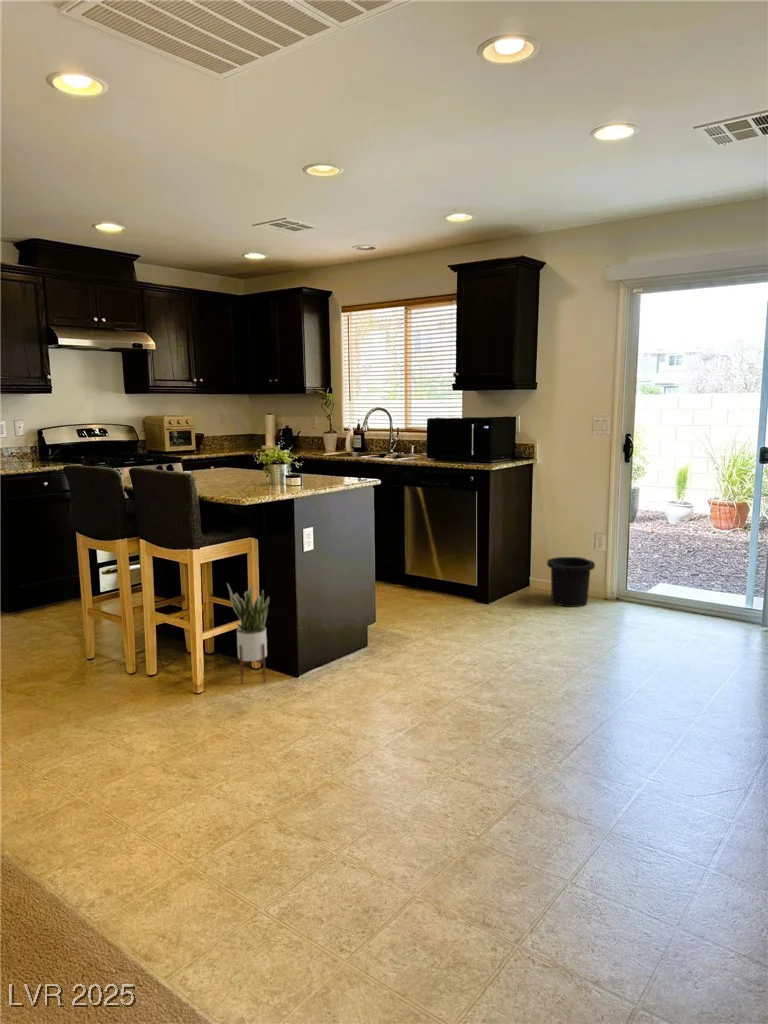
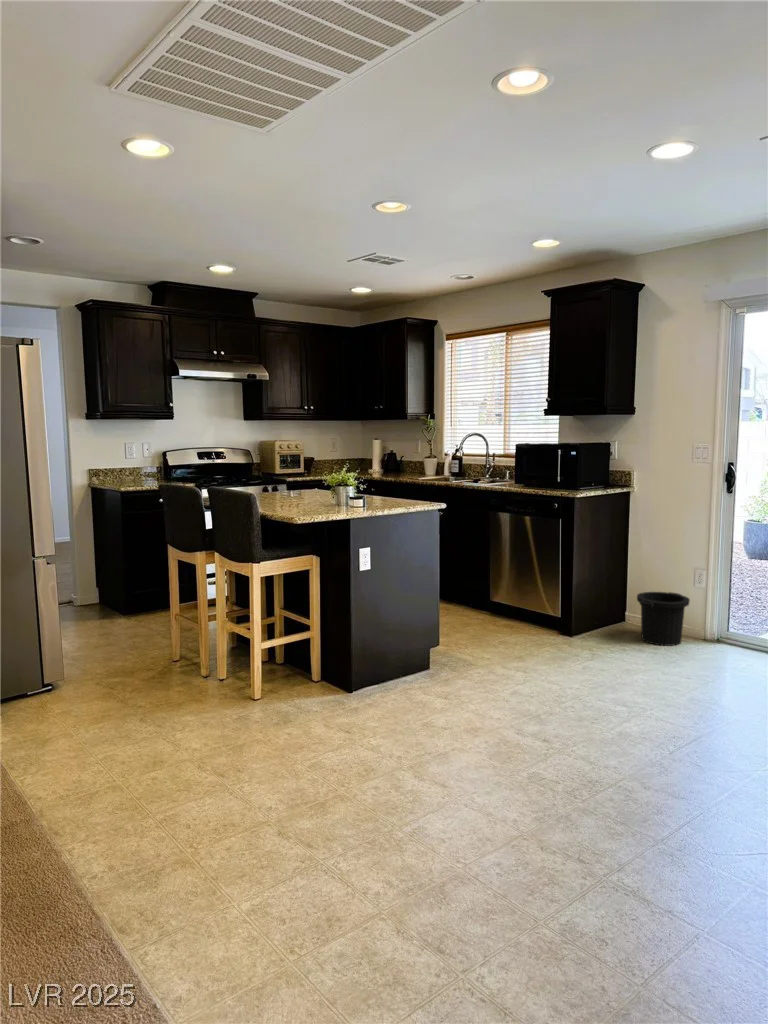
potted plant: present [227,584,269,683] -> none [288,597,326,695]

